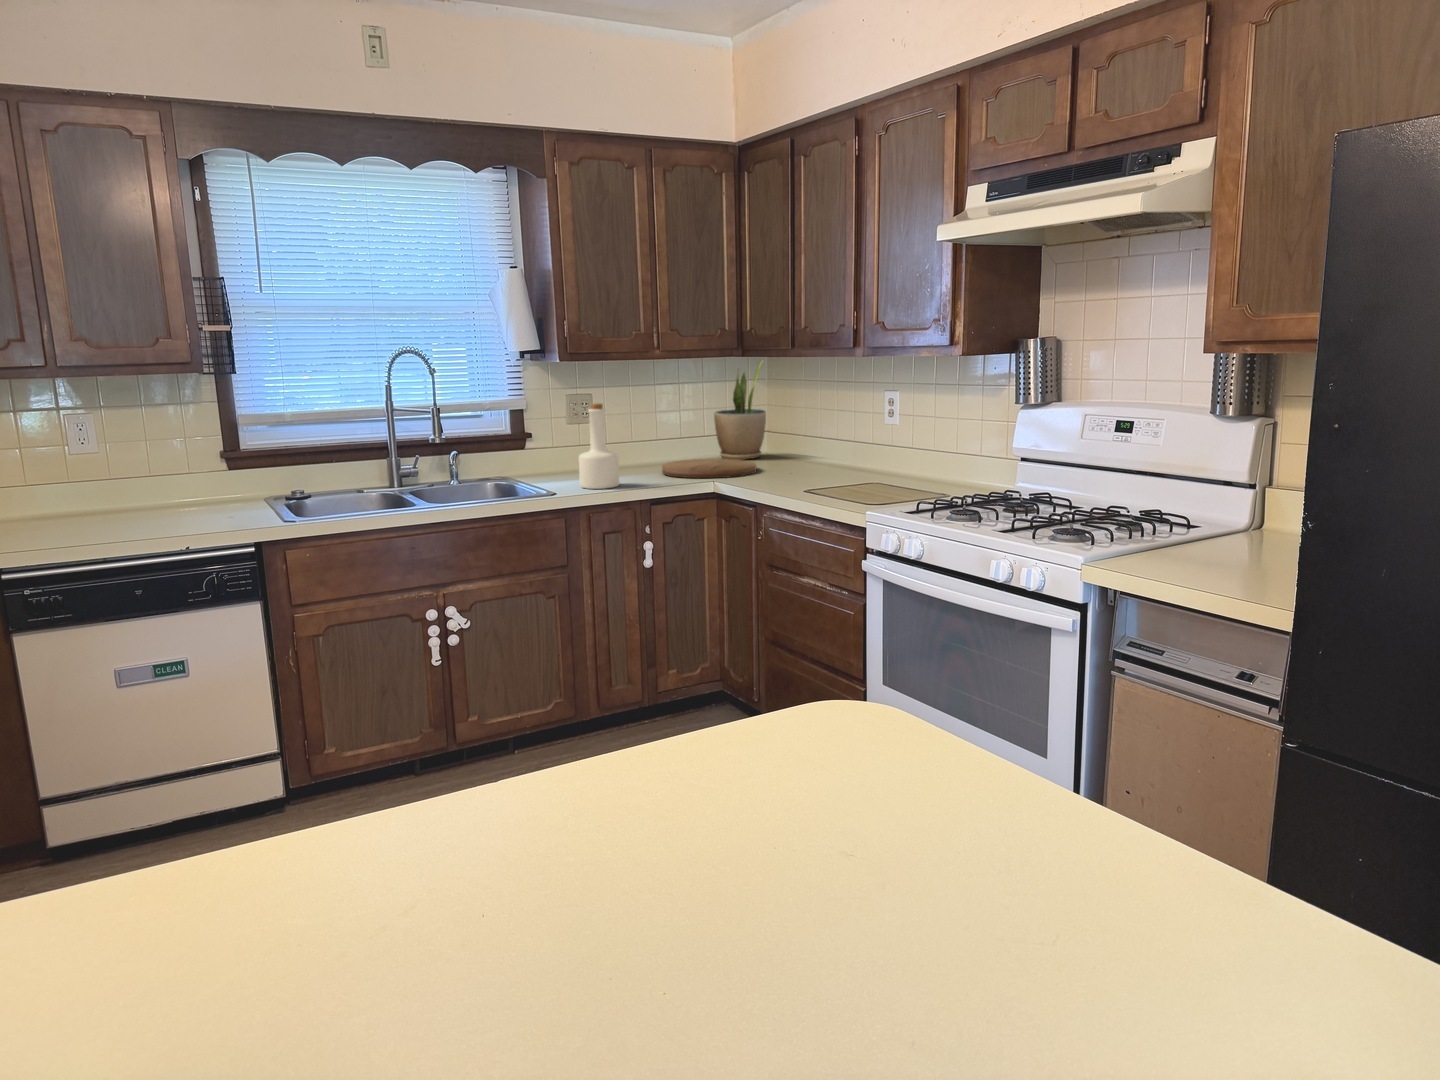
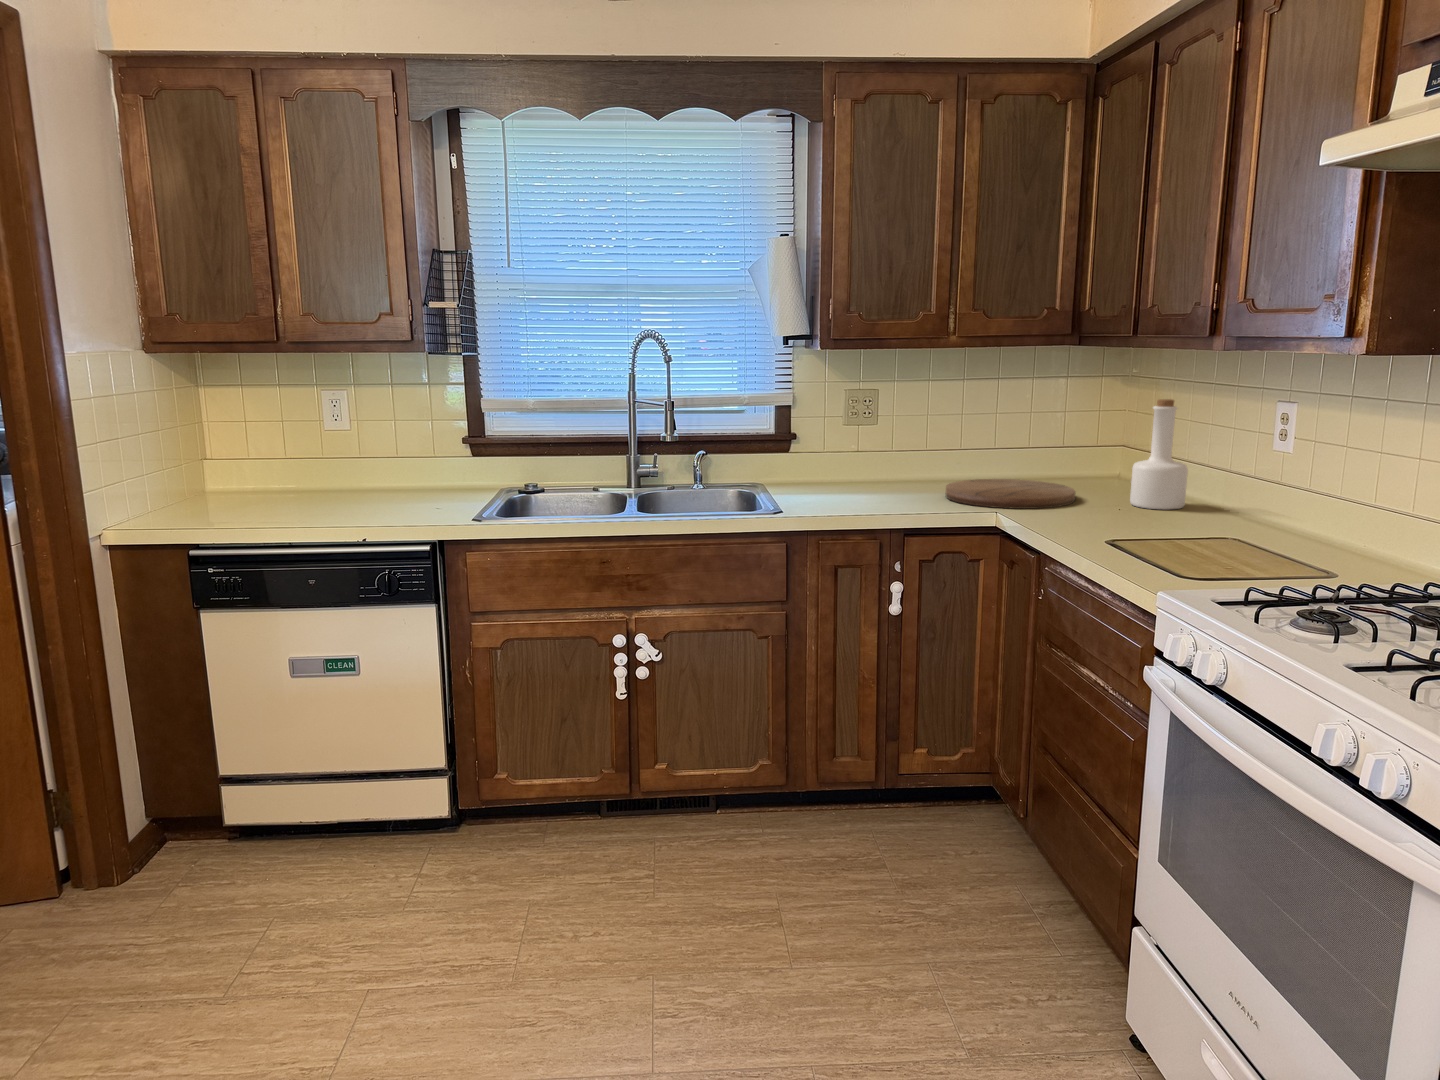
potted plant: present [714,362,766,460] -> none [1044,351,1120,483]
bottle: present [579,403,619,489] -> present [1130,399,1188,510]

